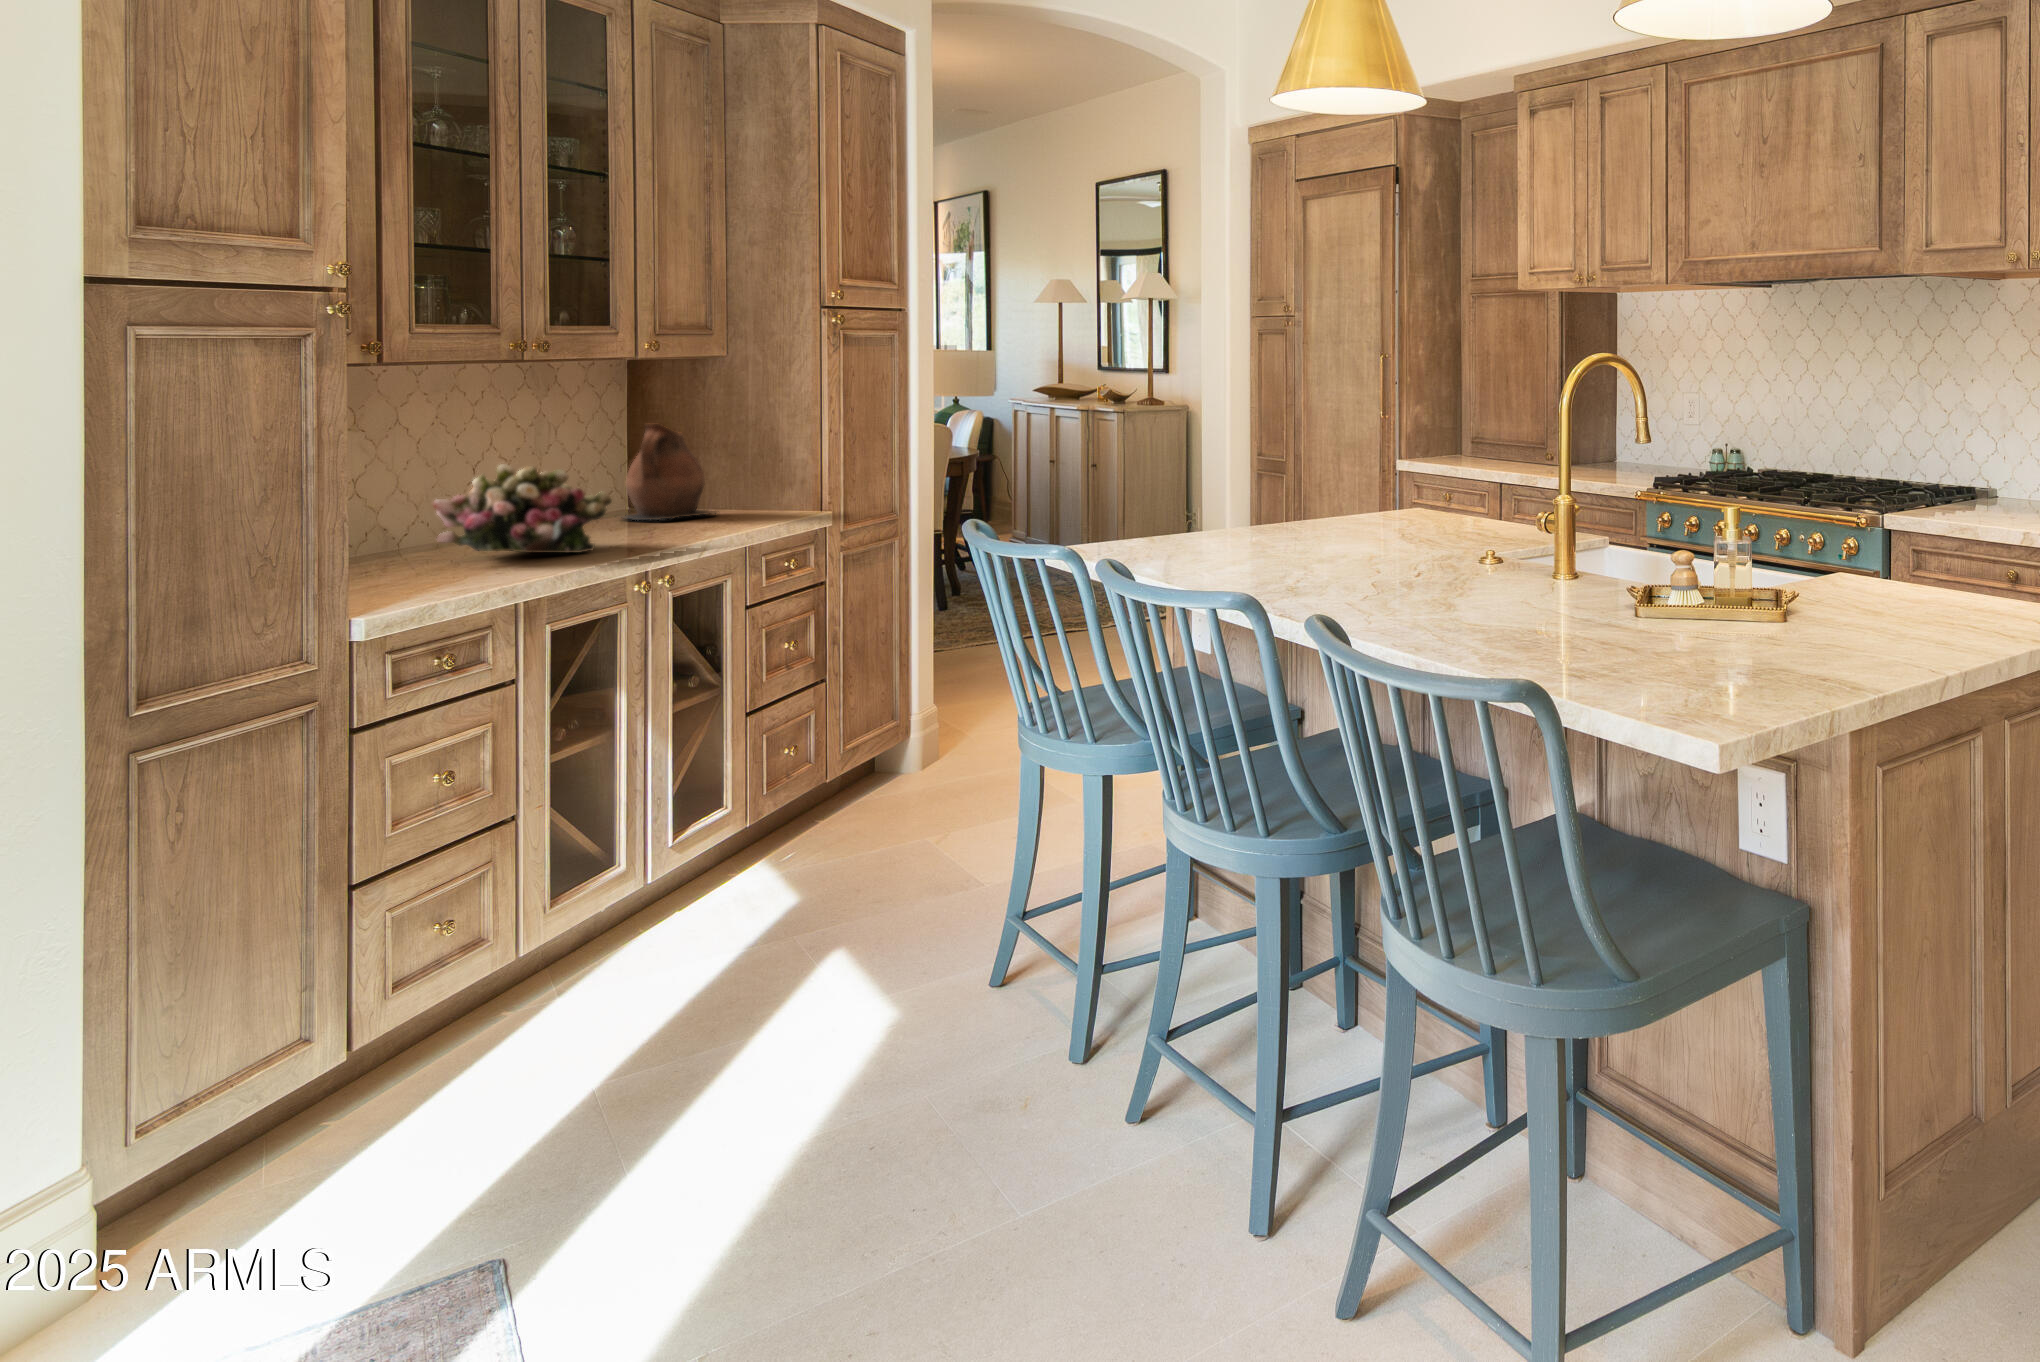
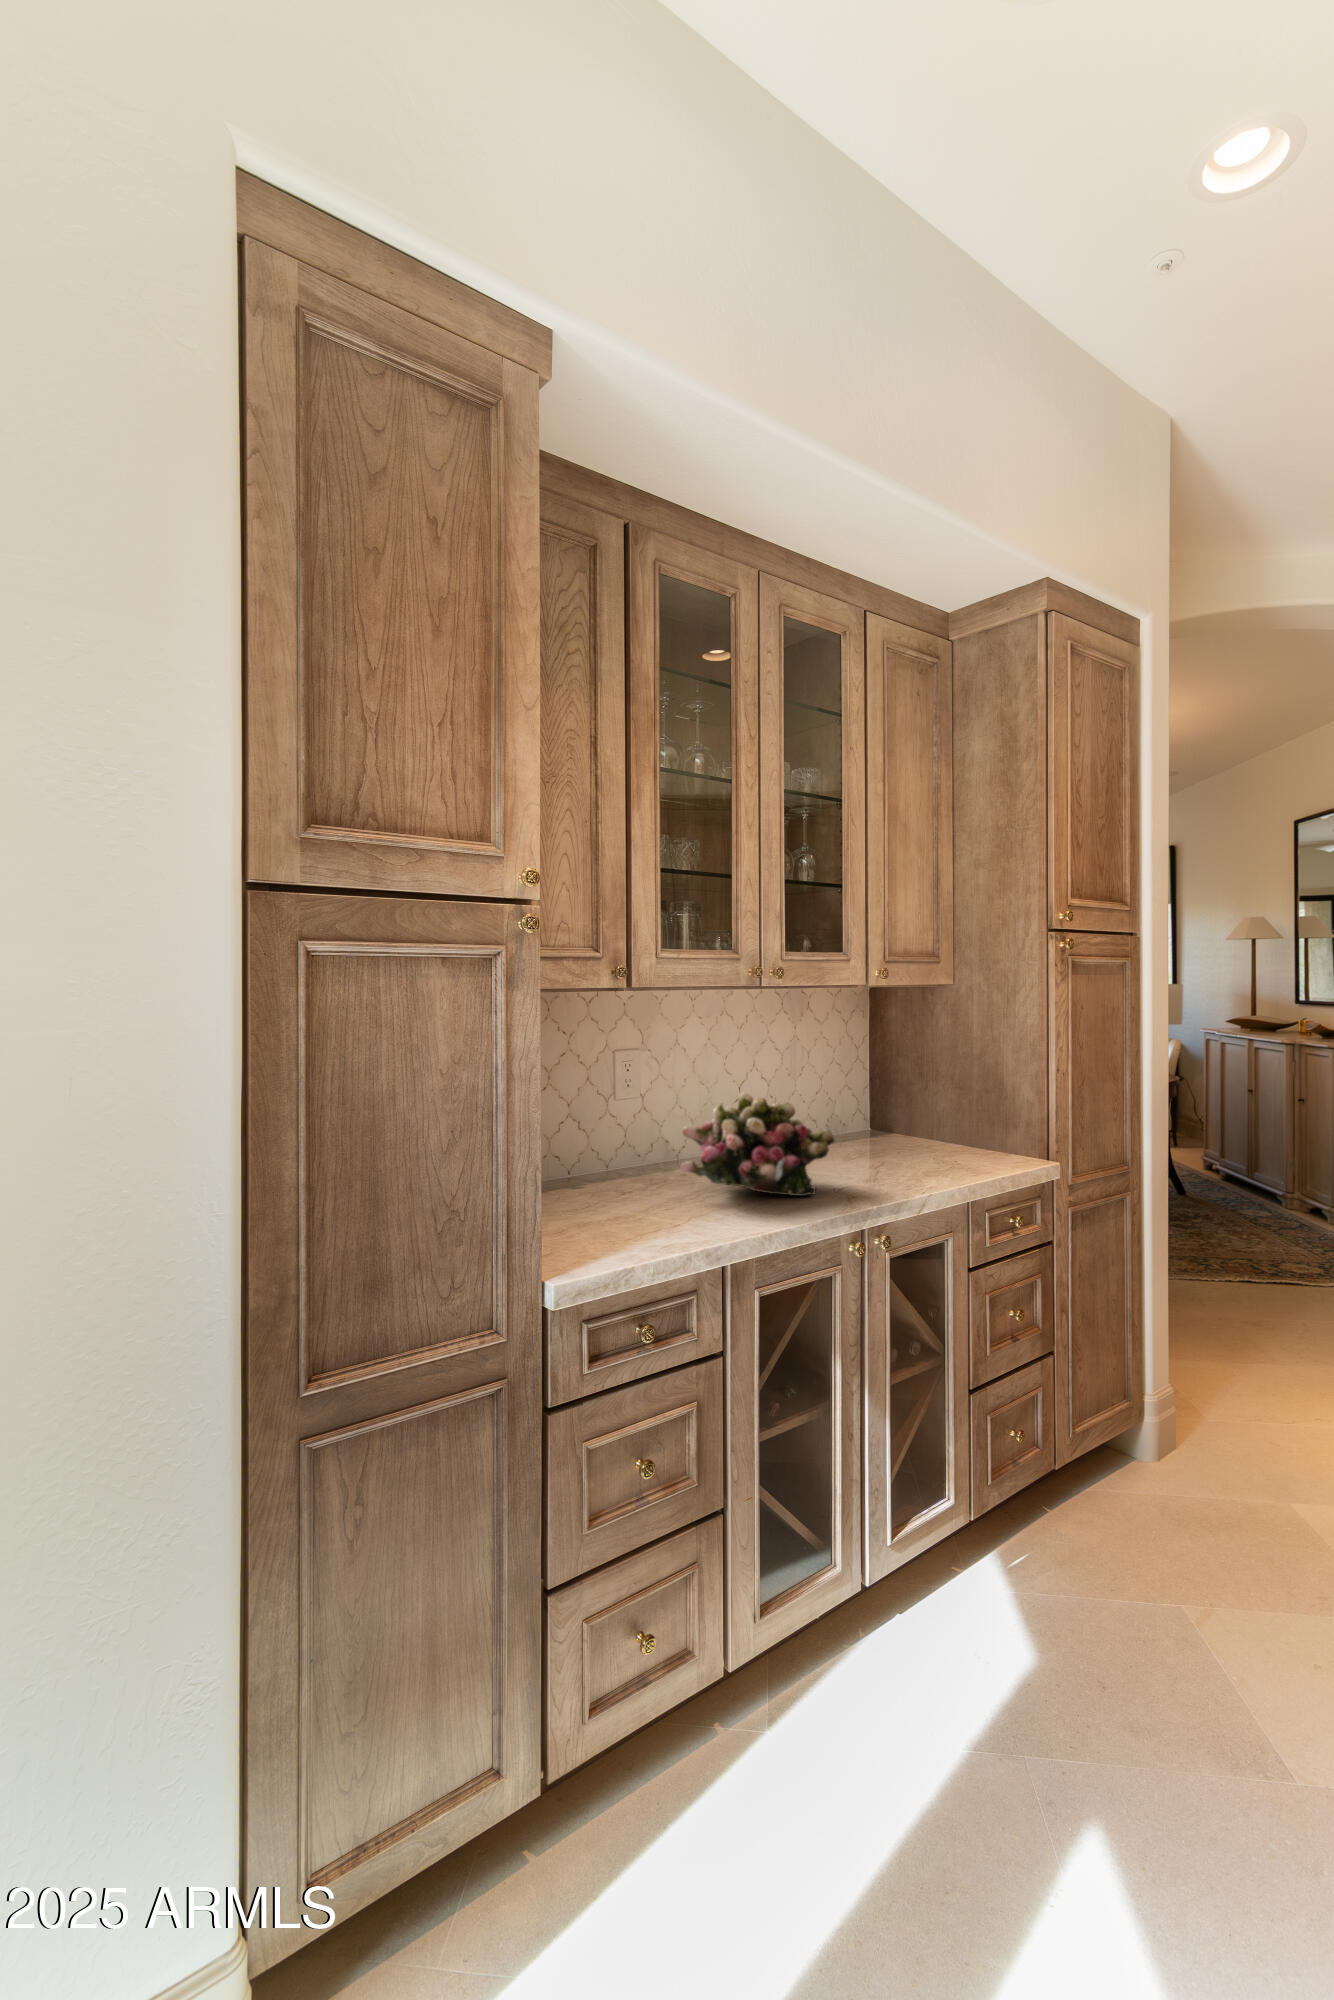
ceramic pitcher: present [621,424,716,520] -> none [851,1054,944,1153]

